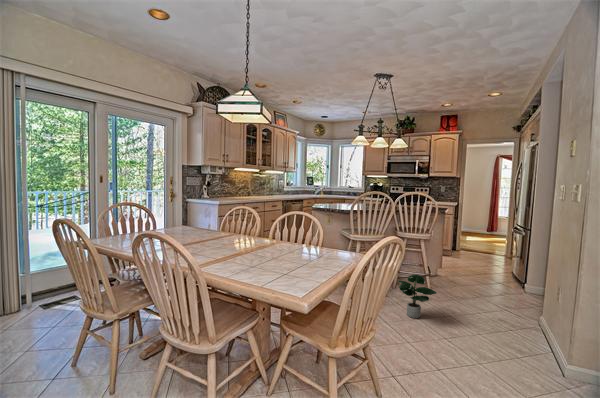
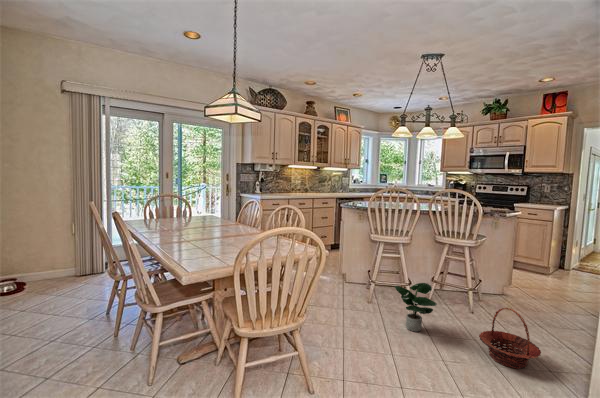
basket: none [469,286,518,333] -> present [479,308,541,369]

